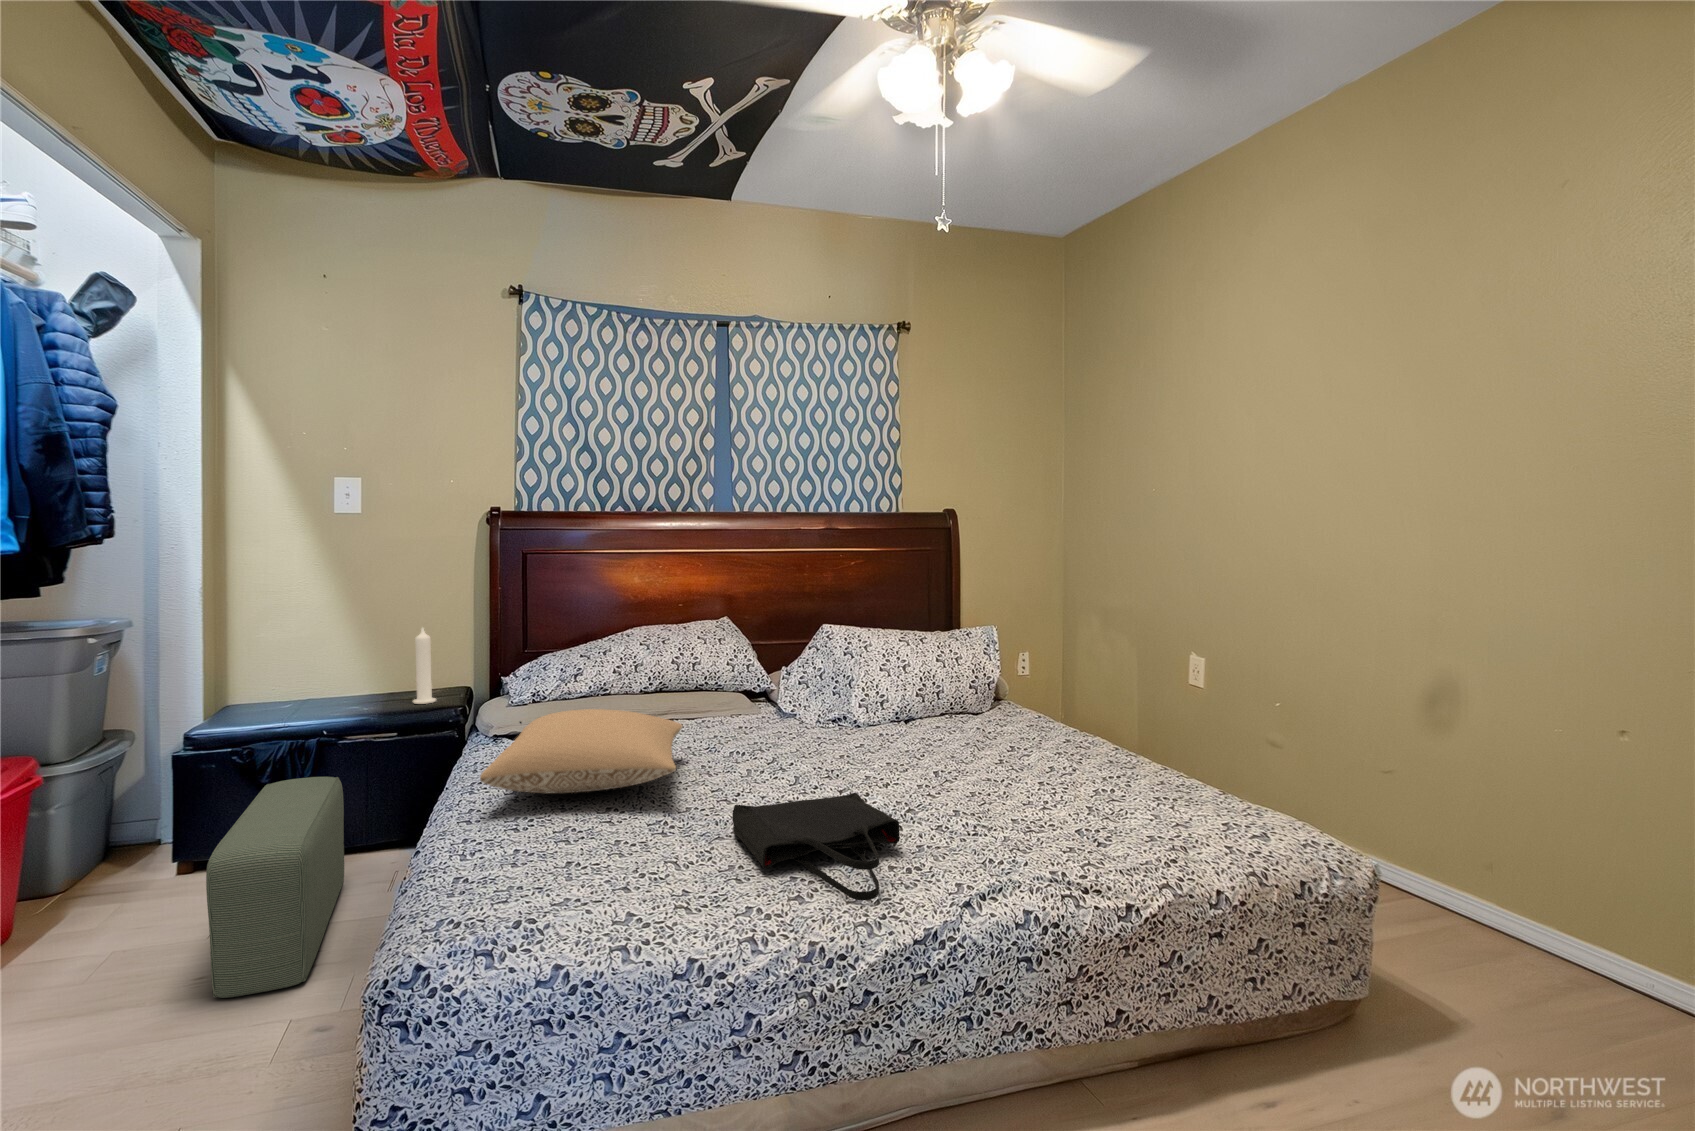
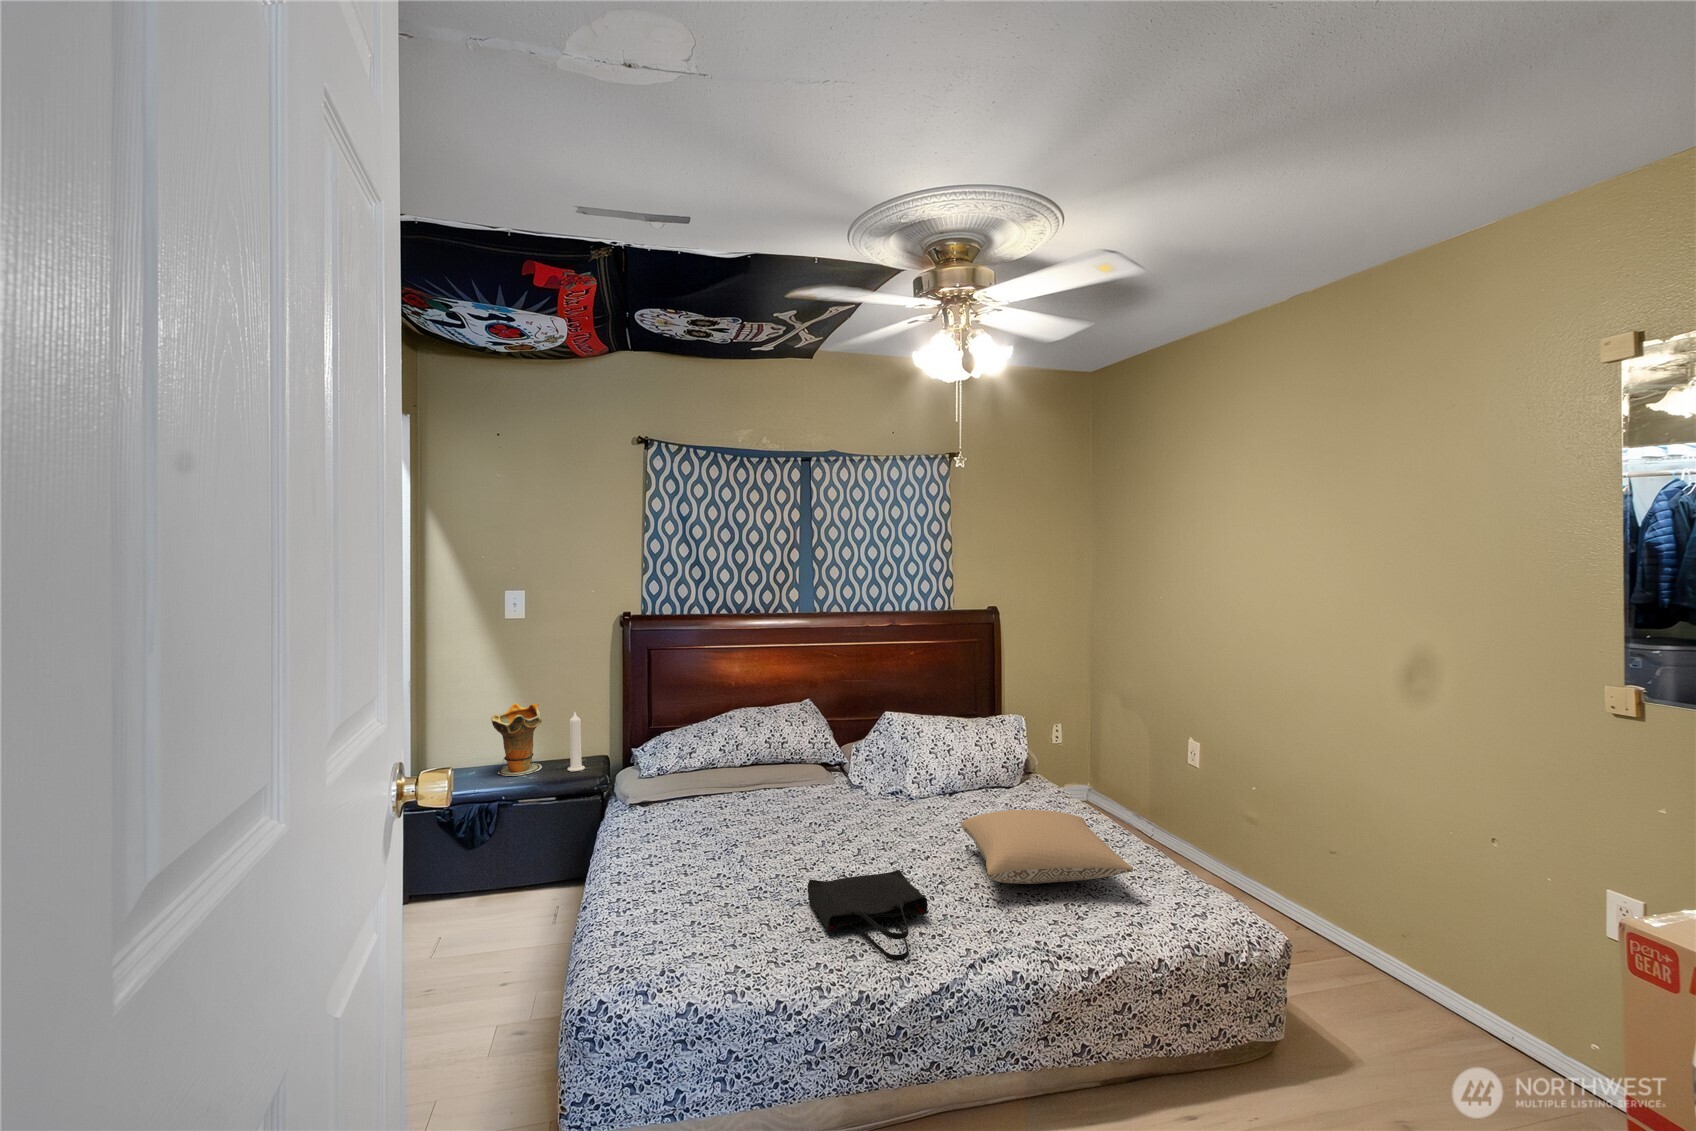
decorative vase: none [306,618,379,710] -> present [491,703,542,776]
pillow: present [480,709,682,794] -> present [961,810,1133,884]
pouf: present [206,777,344,998] -> none [442,833,522,1002]

